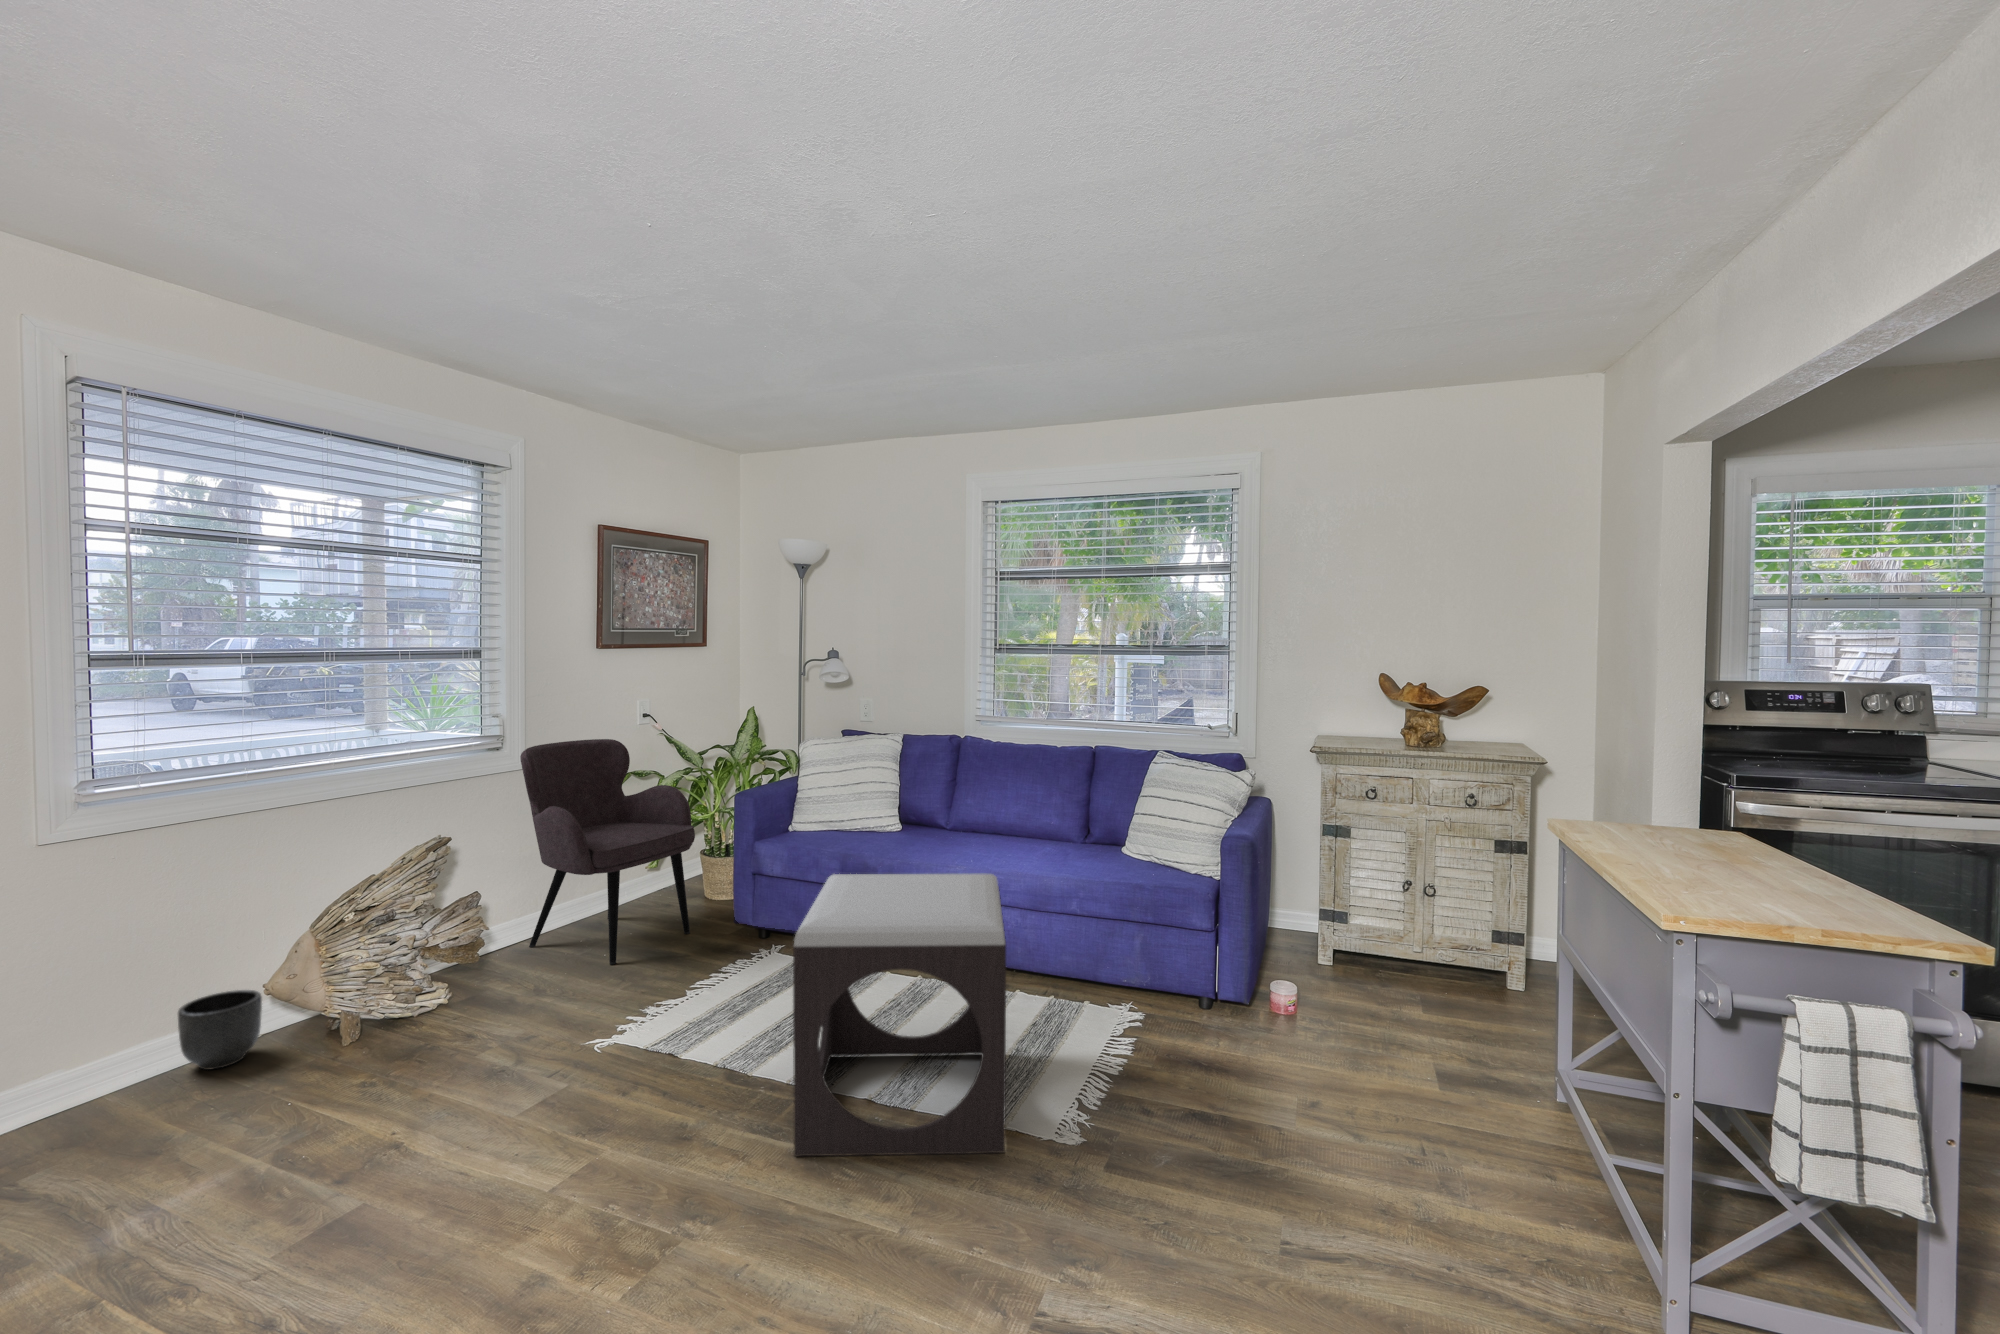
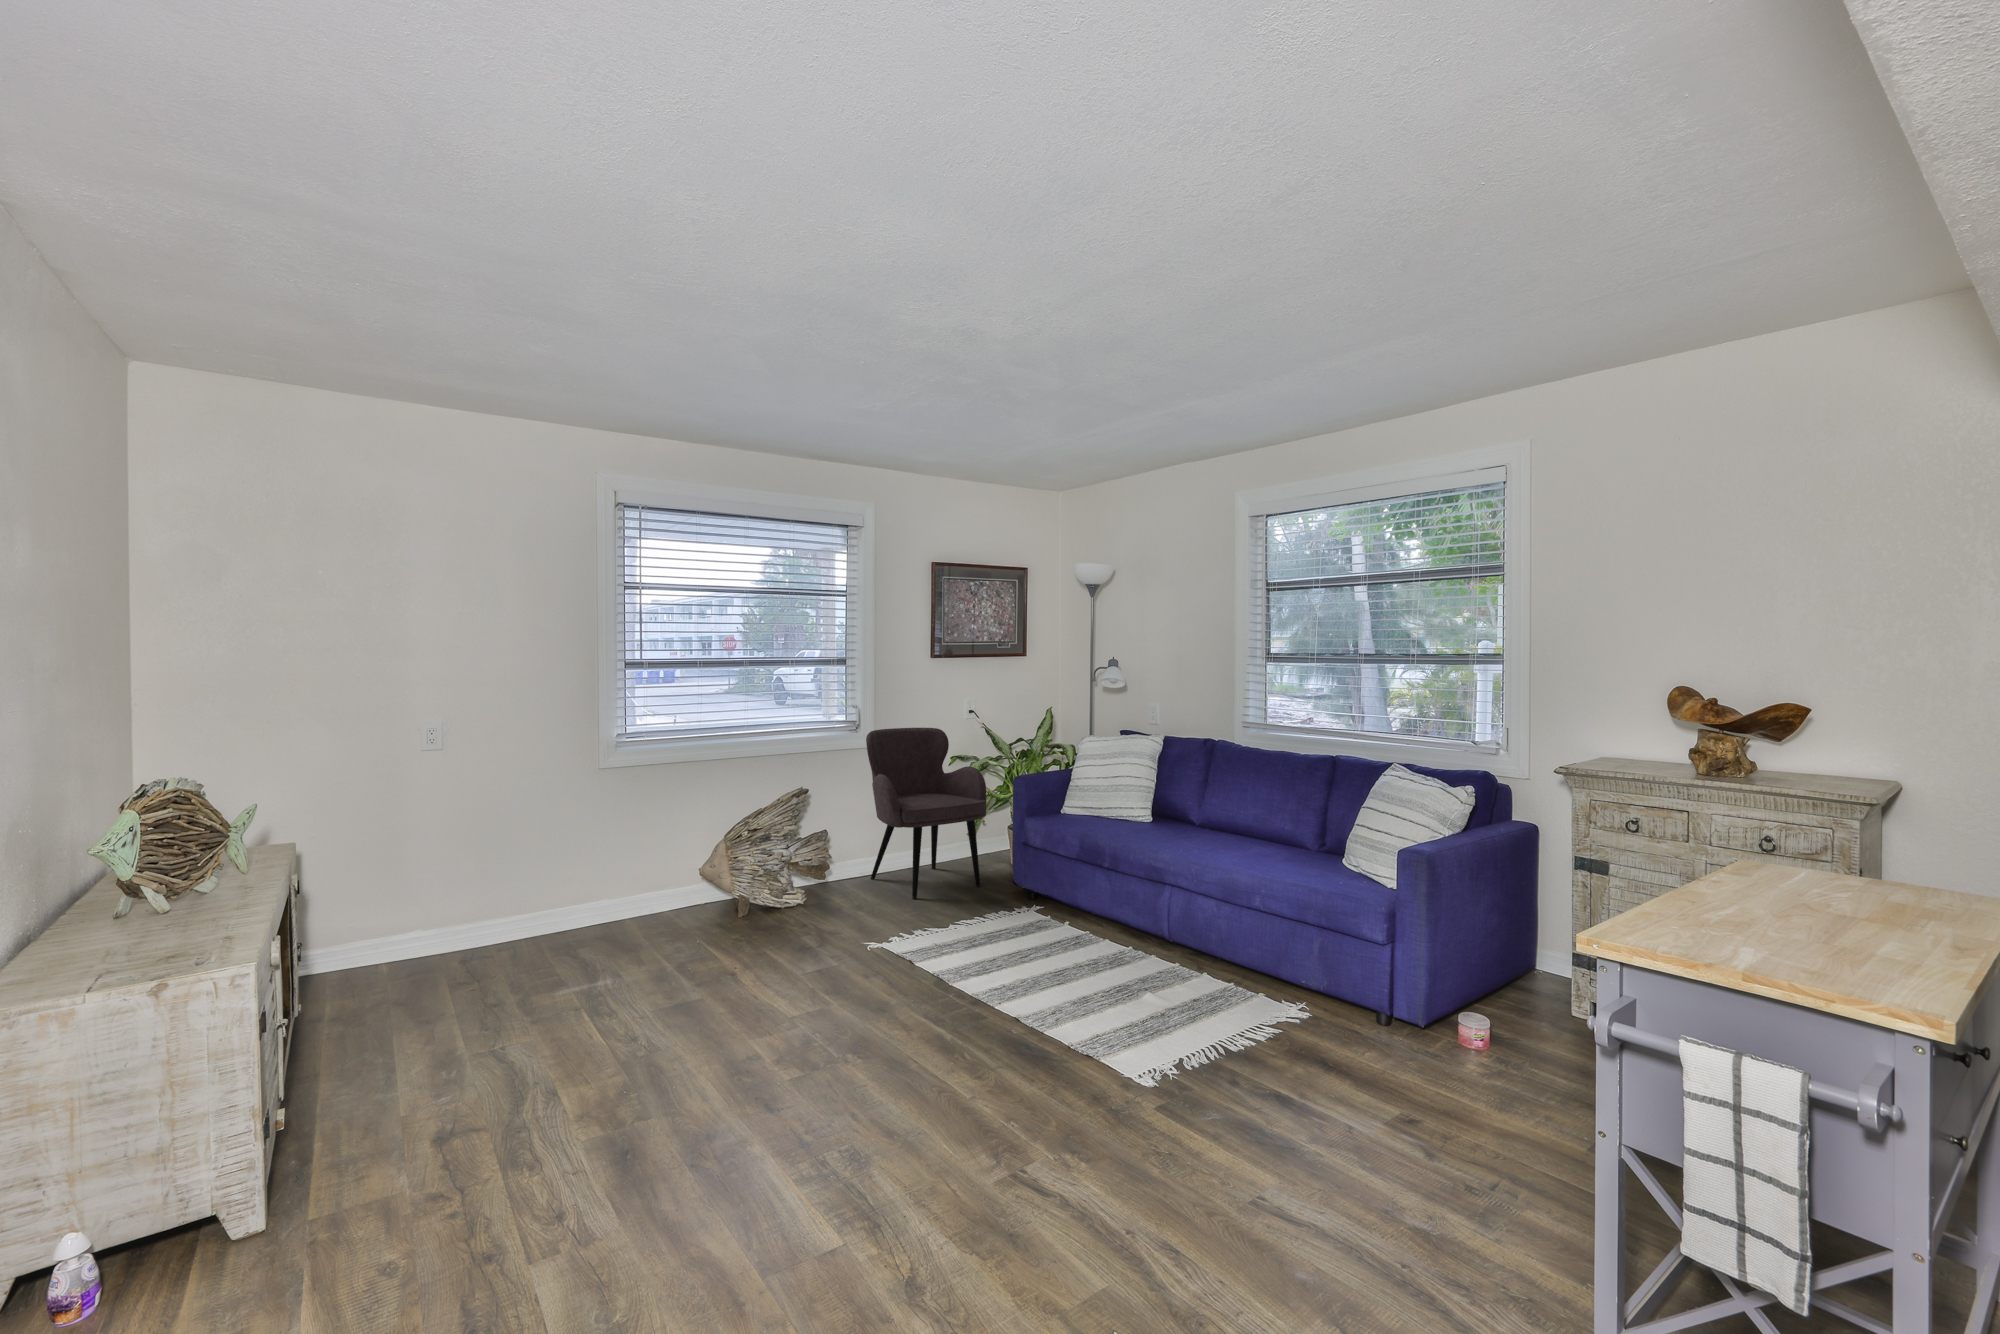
footstool: present [793,874,1006,1156] -> none [943,838,1151,1081]
planter: present [178,990,262,1070] -> none [653,872,696,918]

